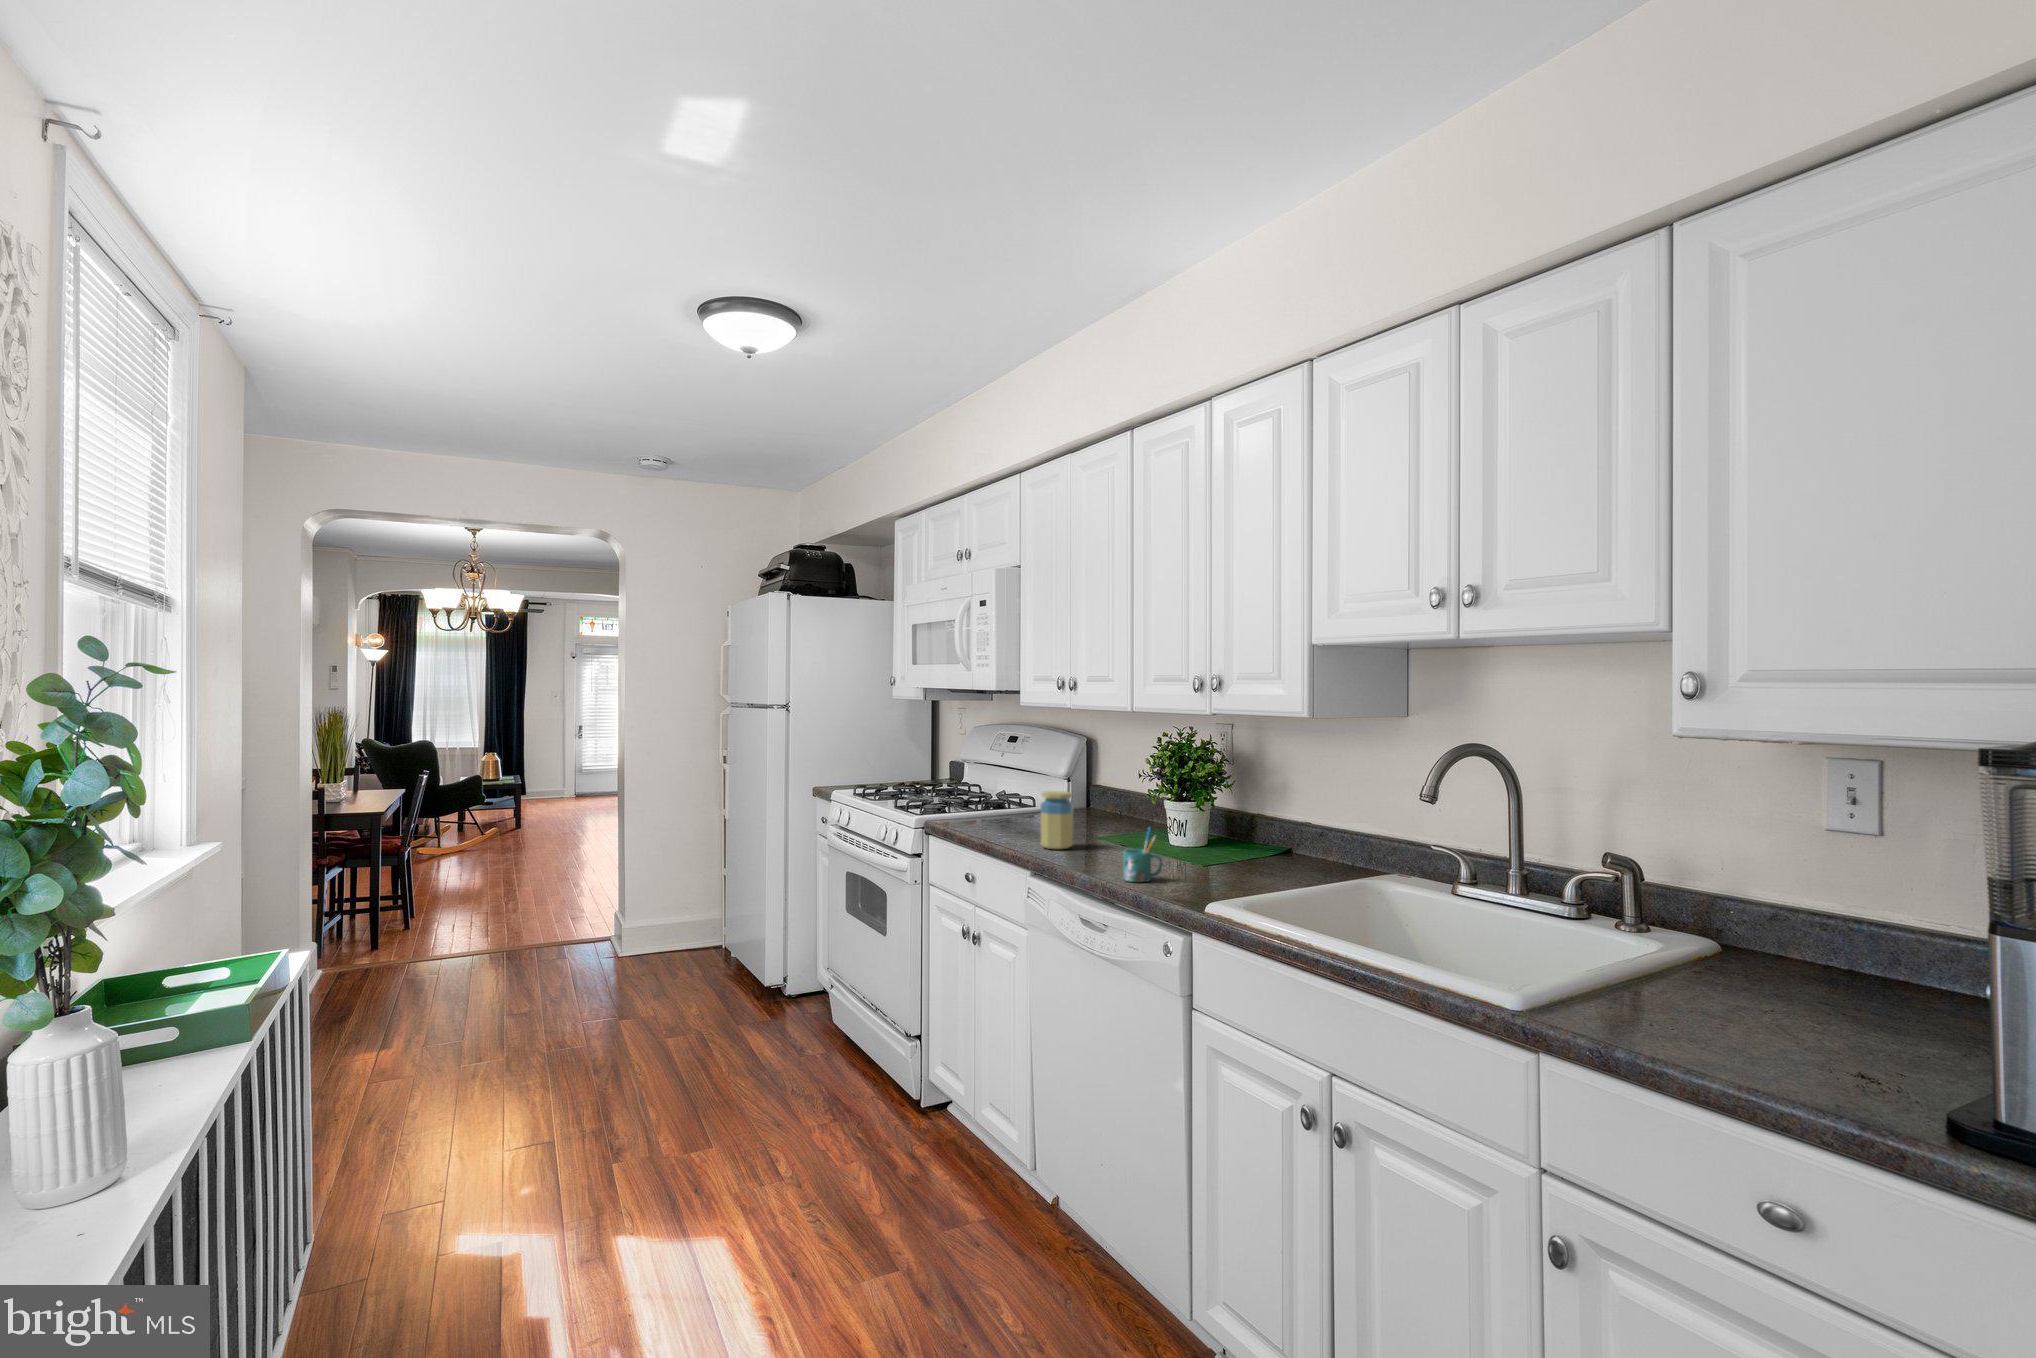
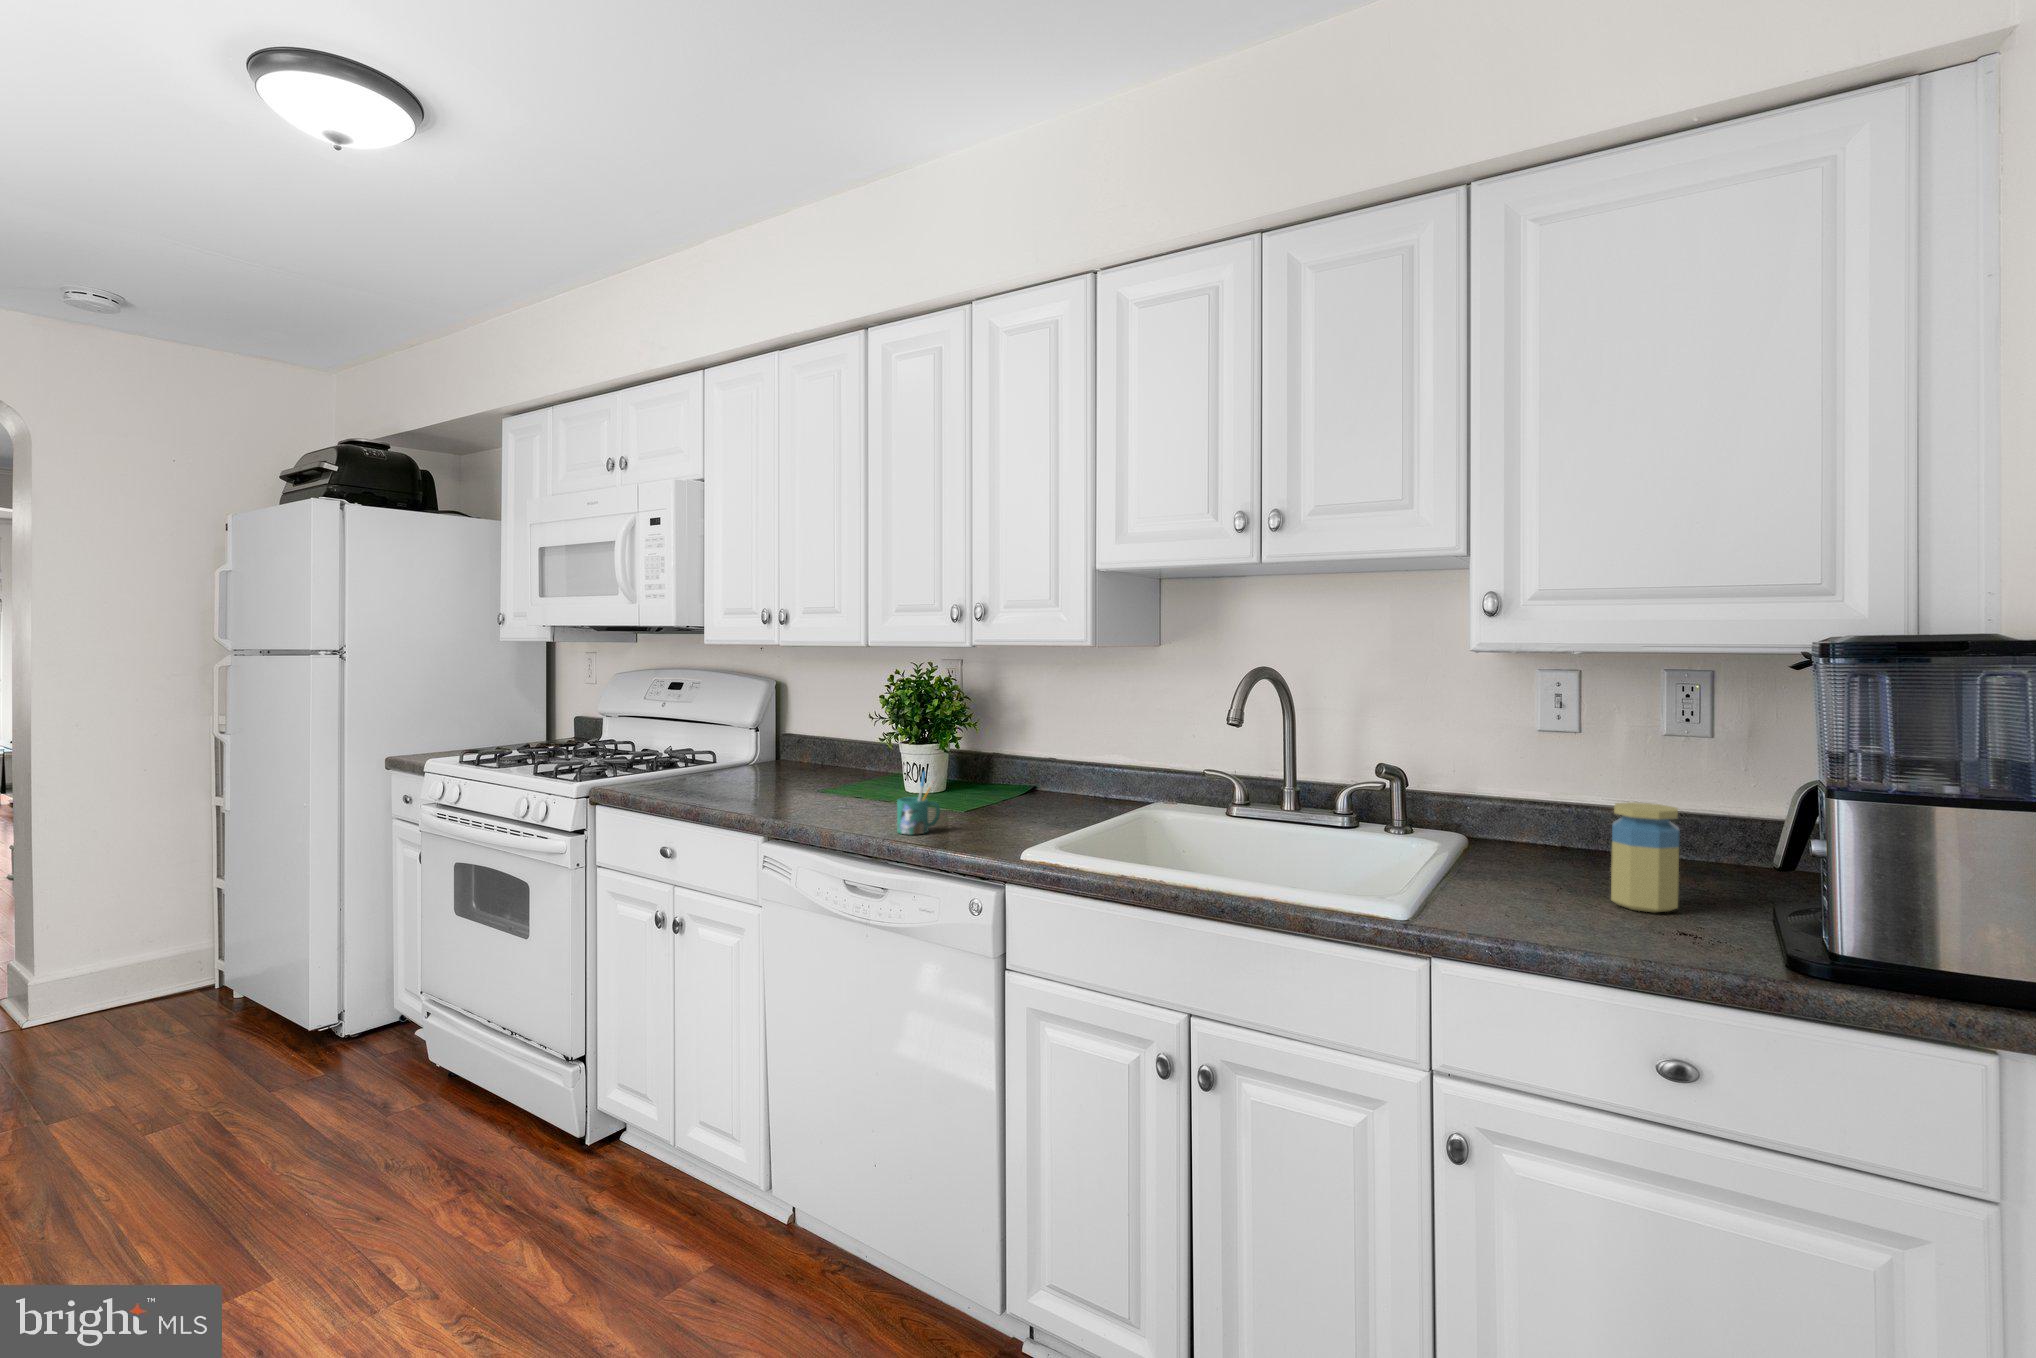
jar: present [1041,791,1073,849] -> present [1611,802,1680,912]

